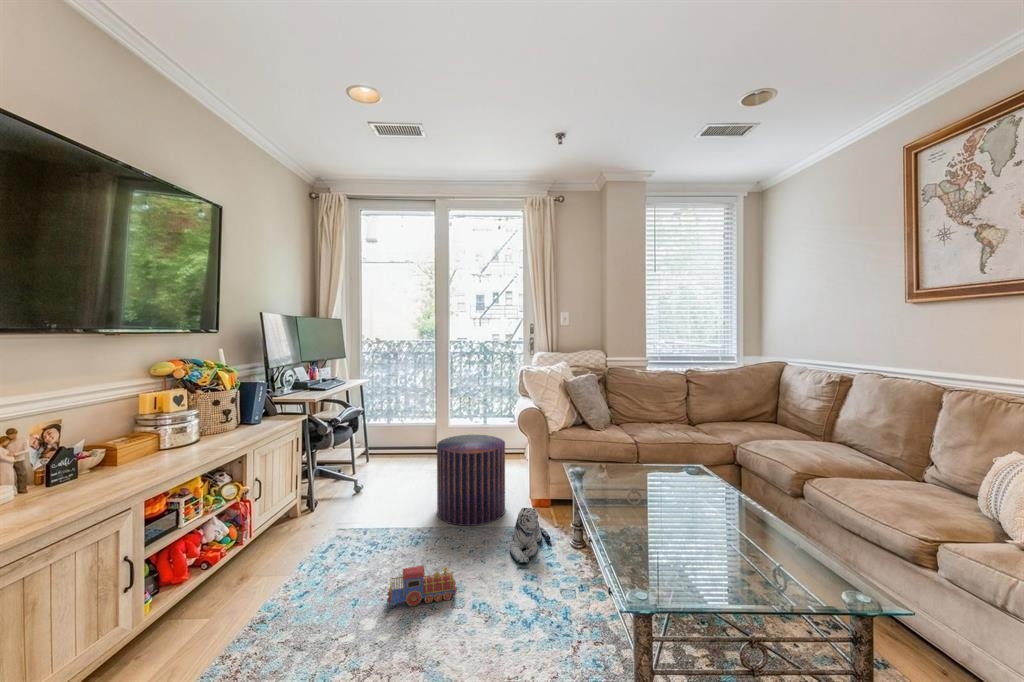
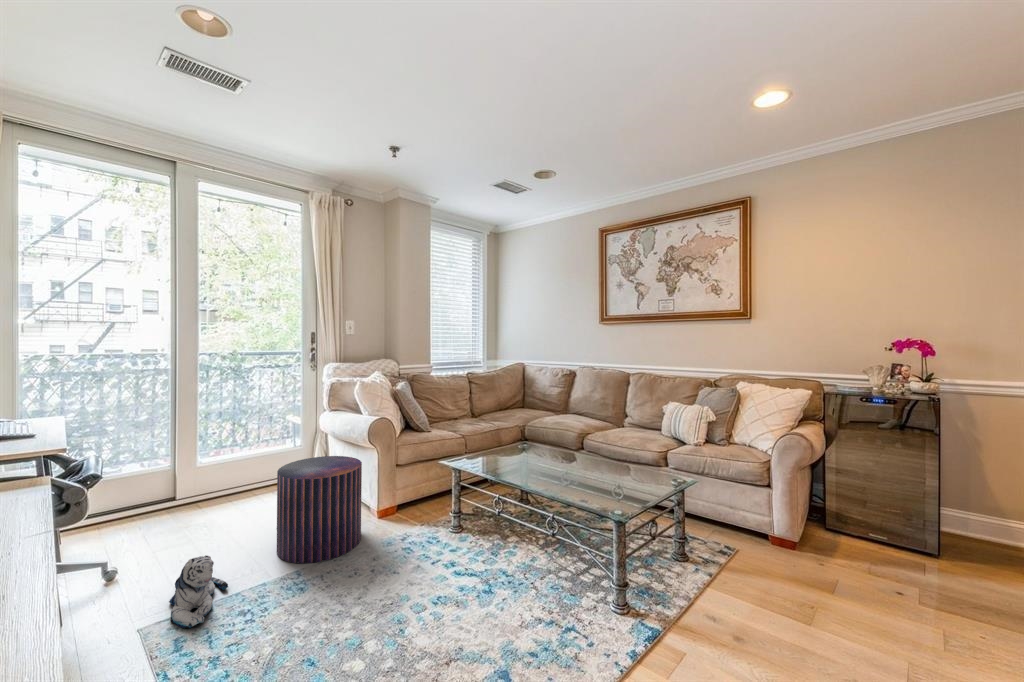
plush toy: present [510,508,550,563] -> present [169,556,228,628]
toy train: present [387,566,457,606] -> none [342,585,411,649]

